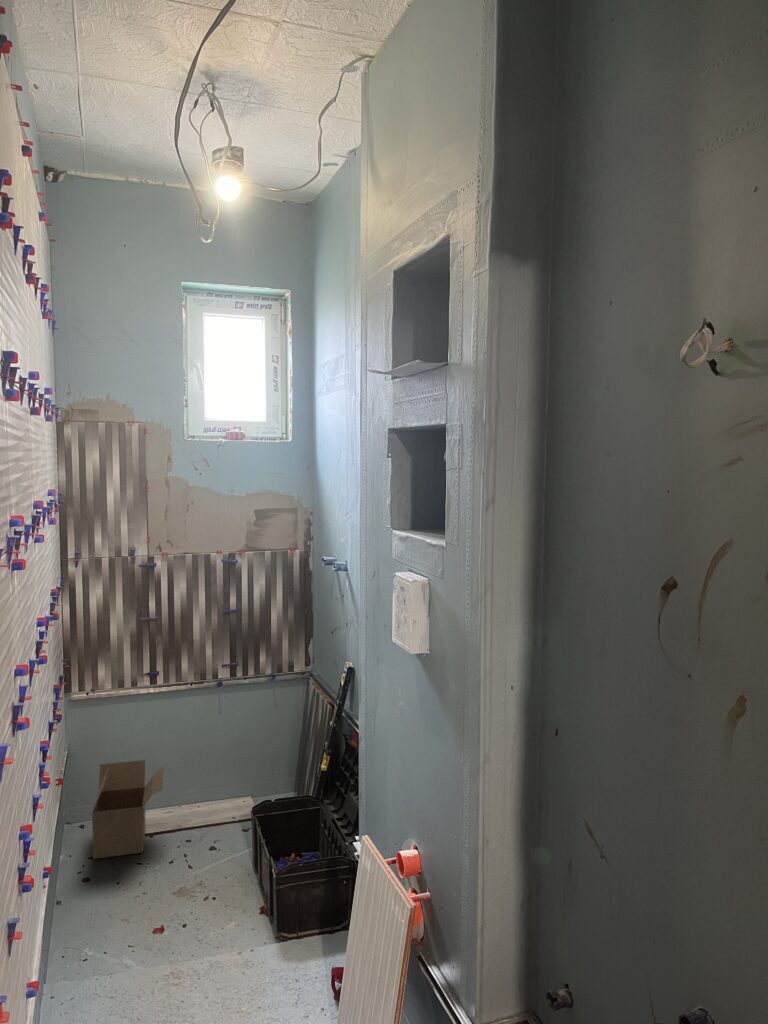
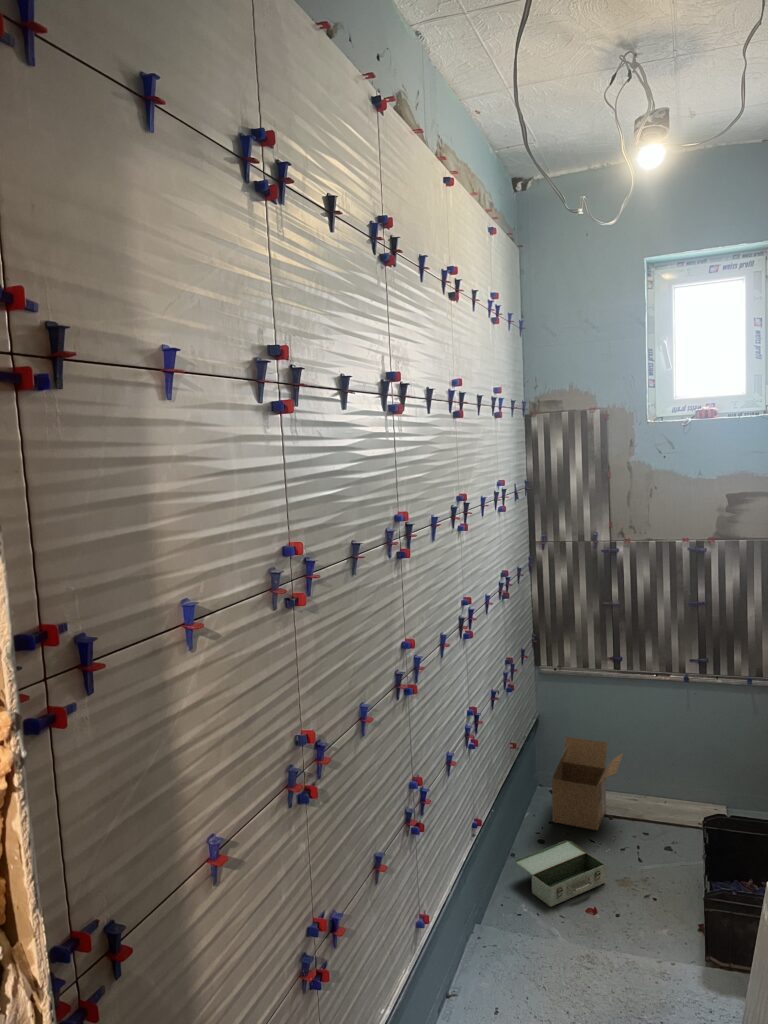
toolbox: none [67,872,164,949] -> present [515,840,605,907]

